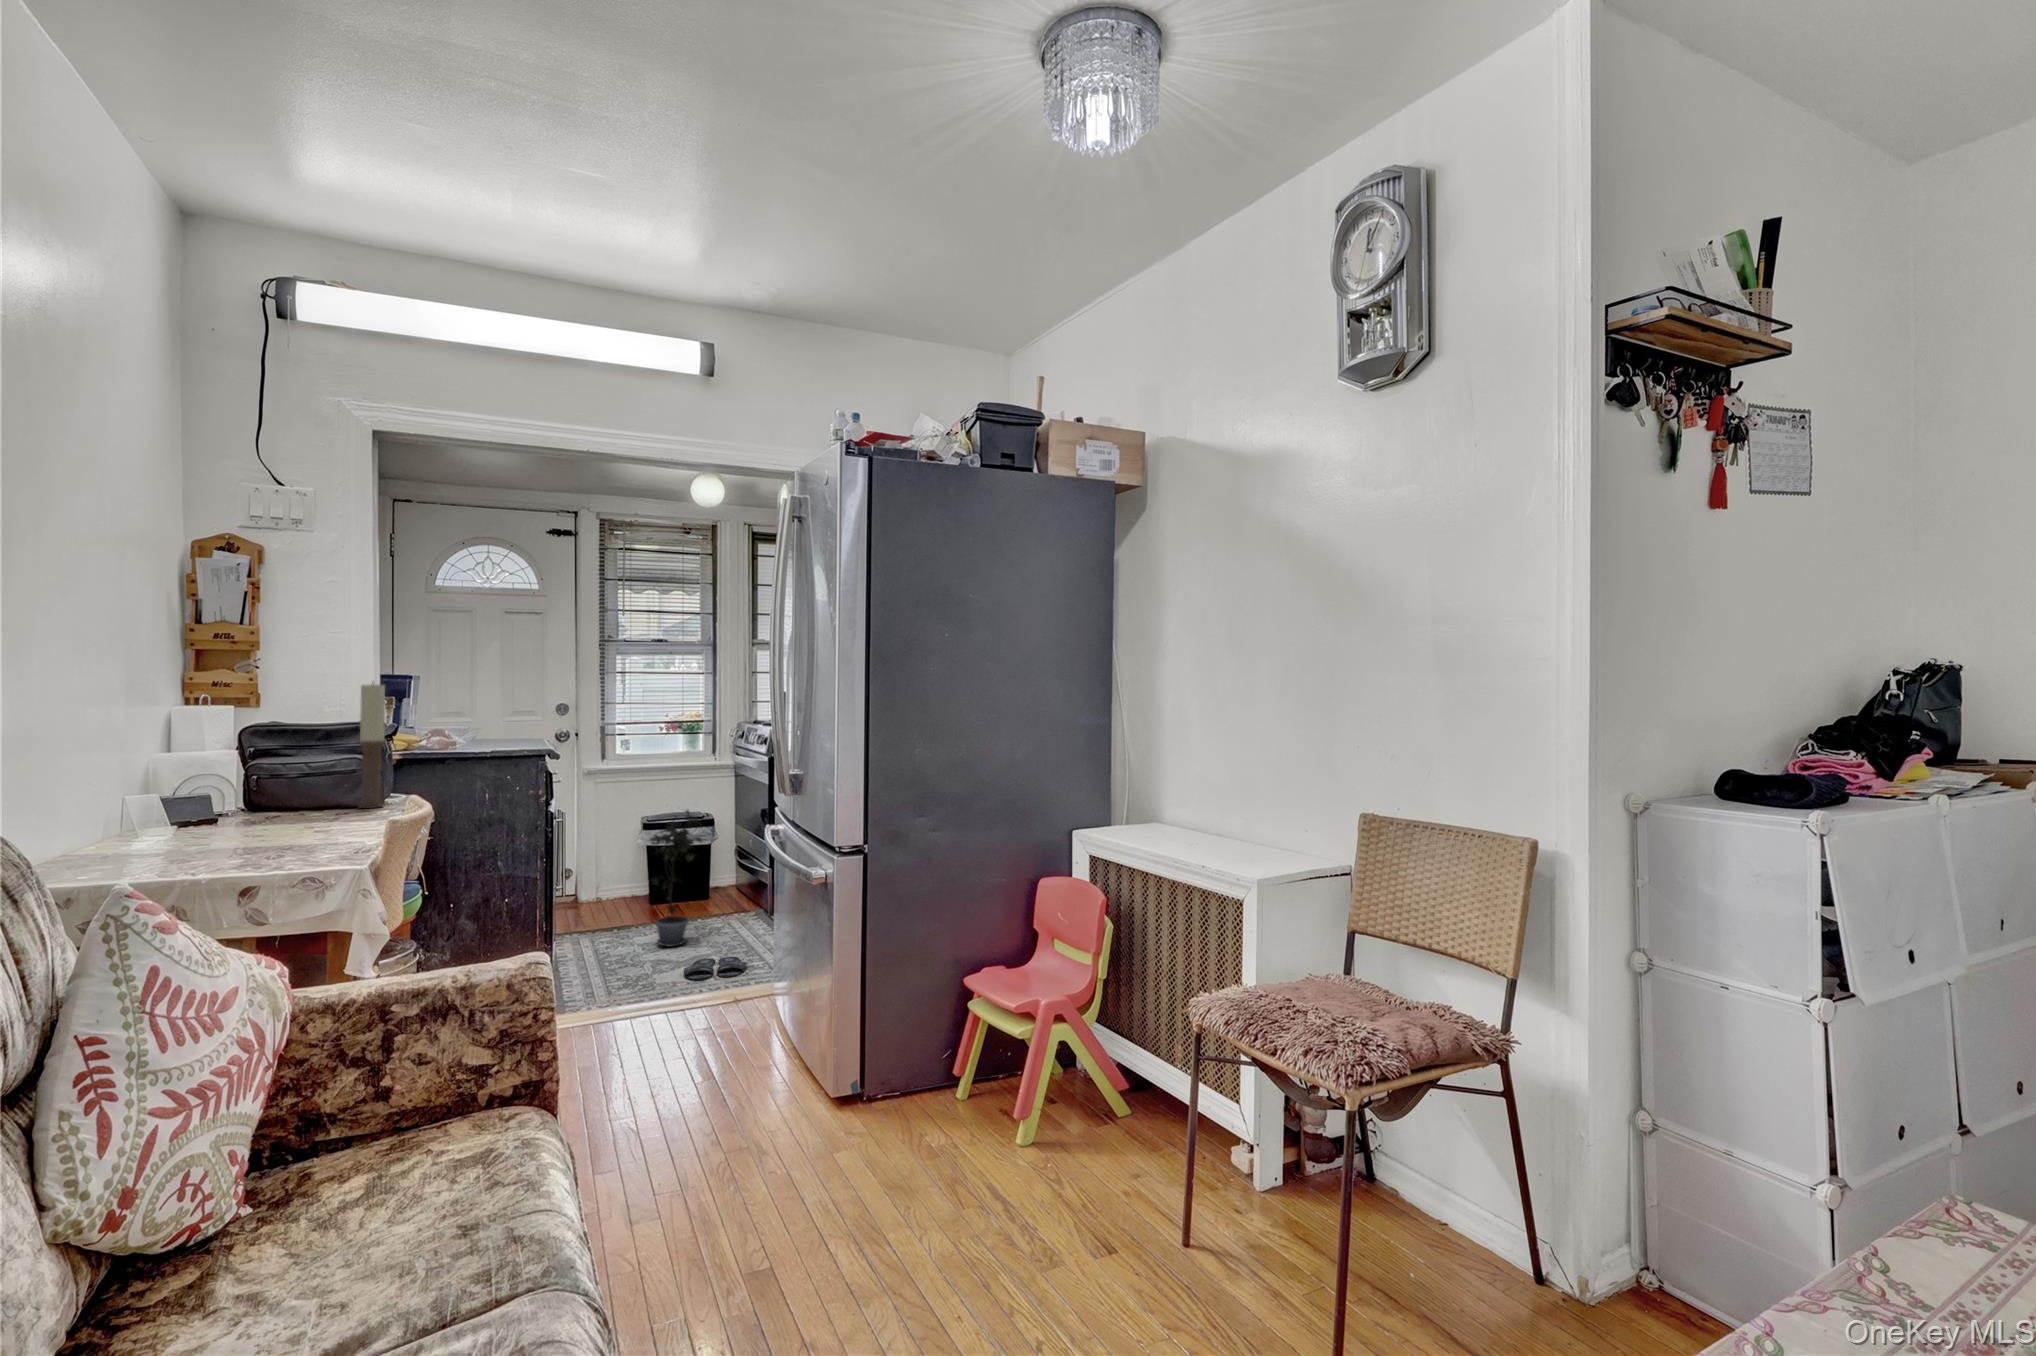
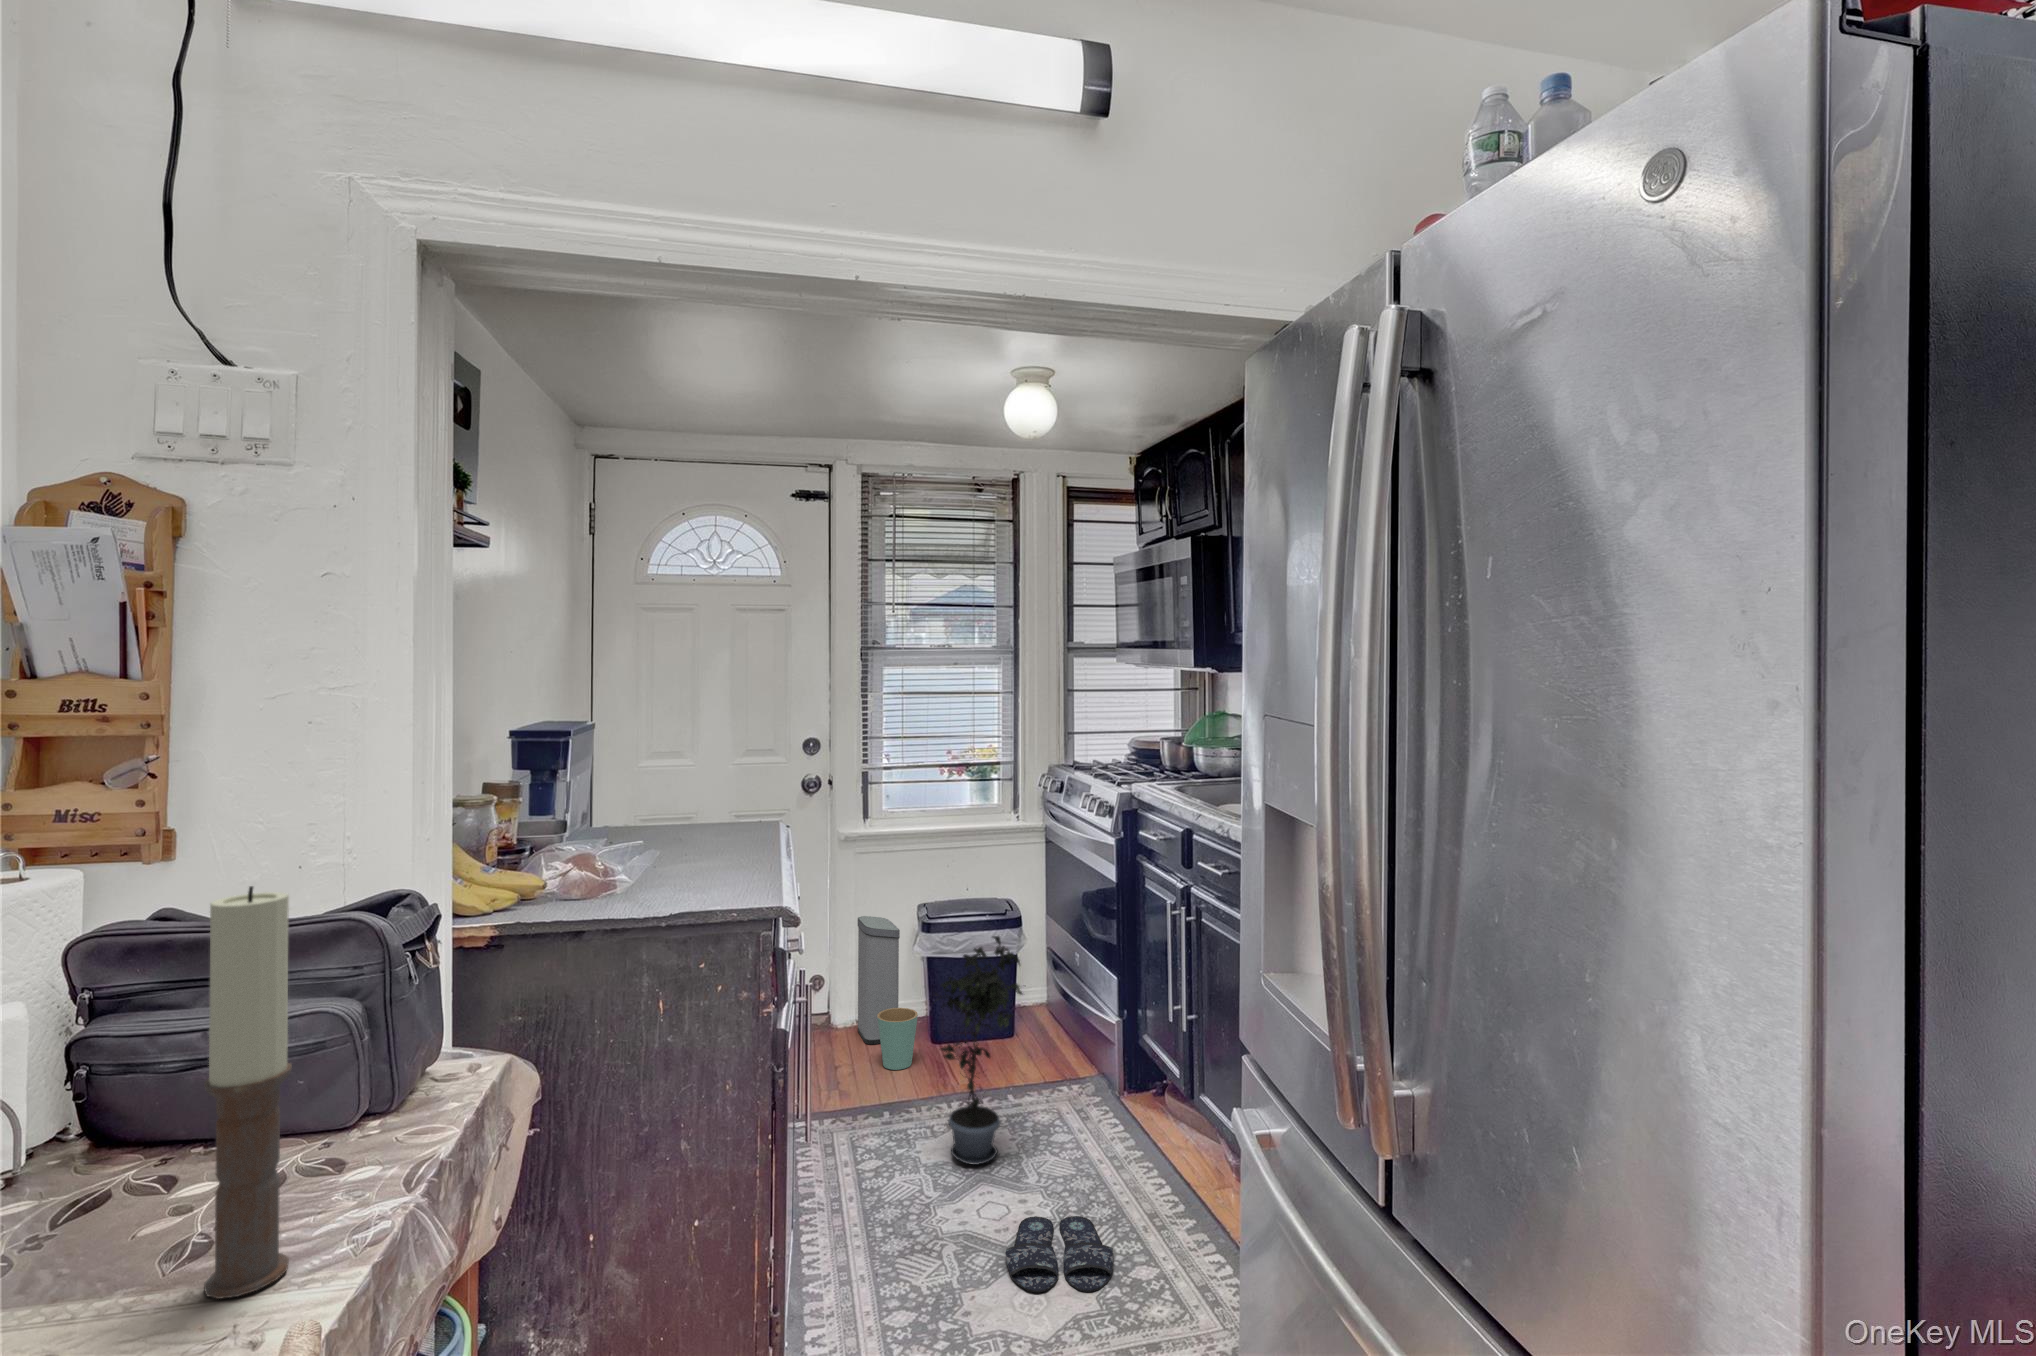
trash can: none [597,826,640,919] -> present [858,916,918,1070]

